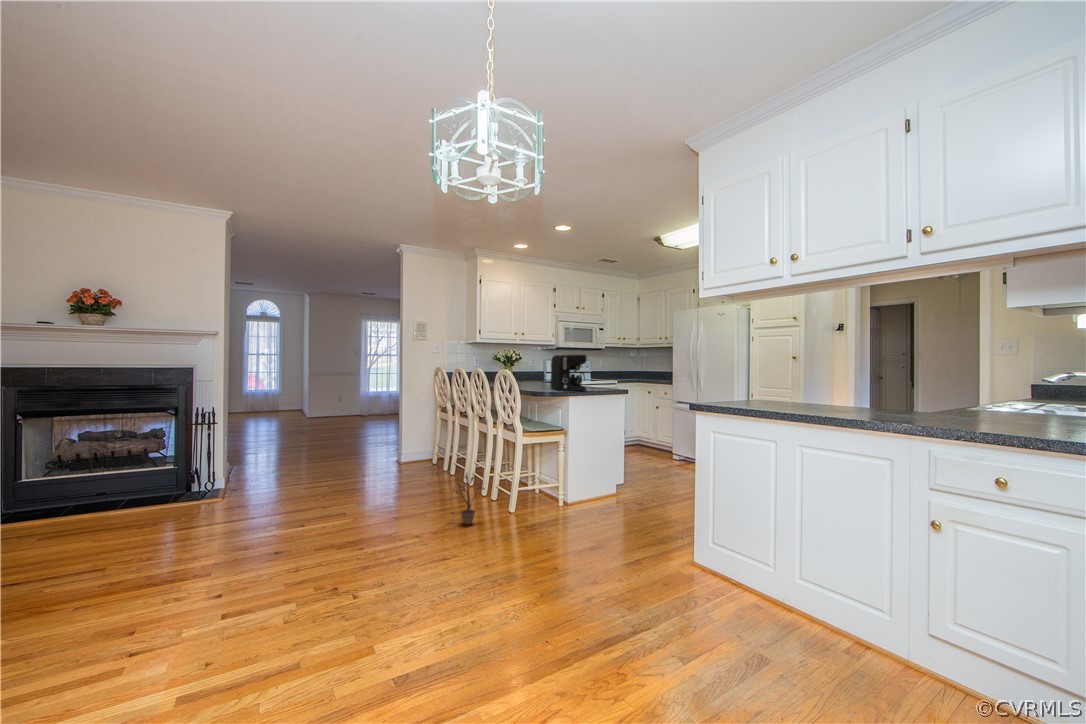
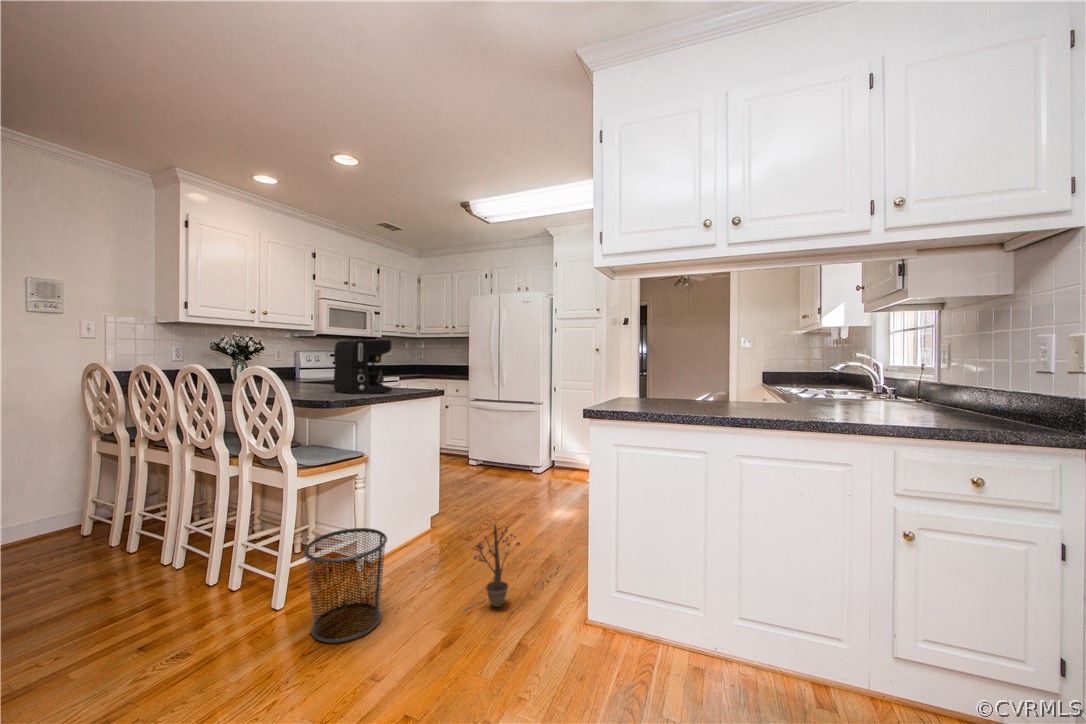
decorative plant: present [453,473,484,525] -> present [464,525,520,611]
waste bin: none [519,473,565,534] -> present [304,528,387,643]

